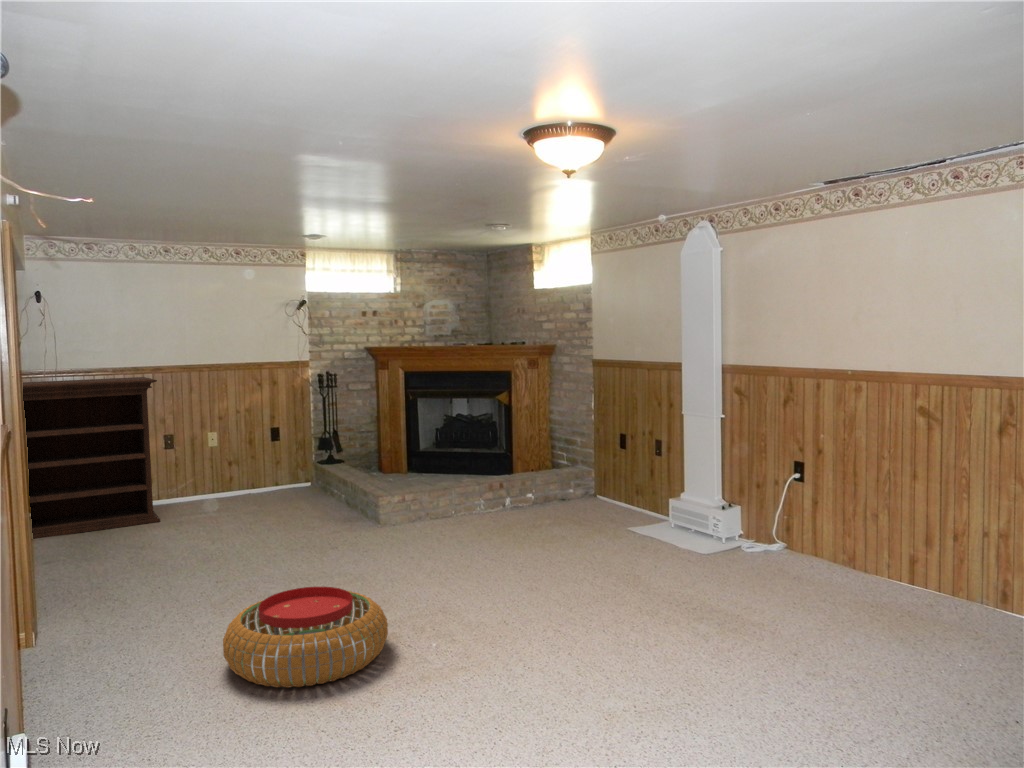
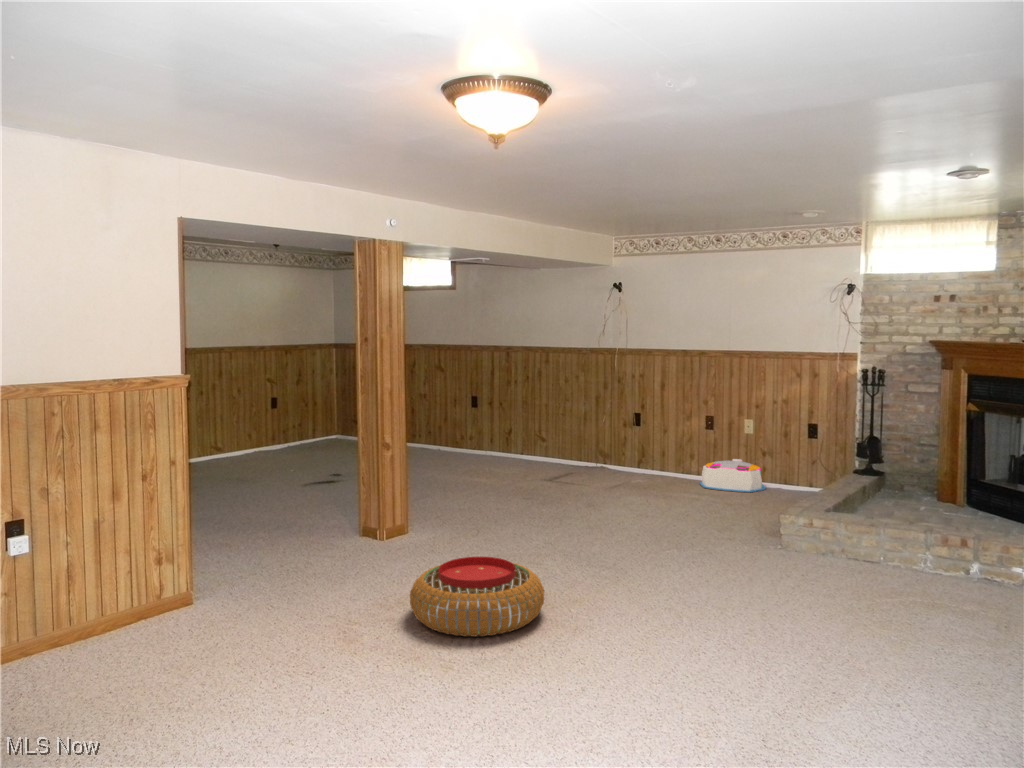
bookshelf: present [23,377,160,539] -> none [552,358,679,493]
storage bin: none [178,473,248,508] -> present [700,459,766,493]

